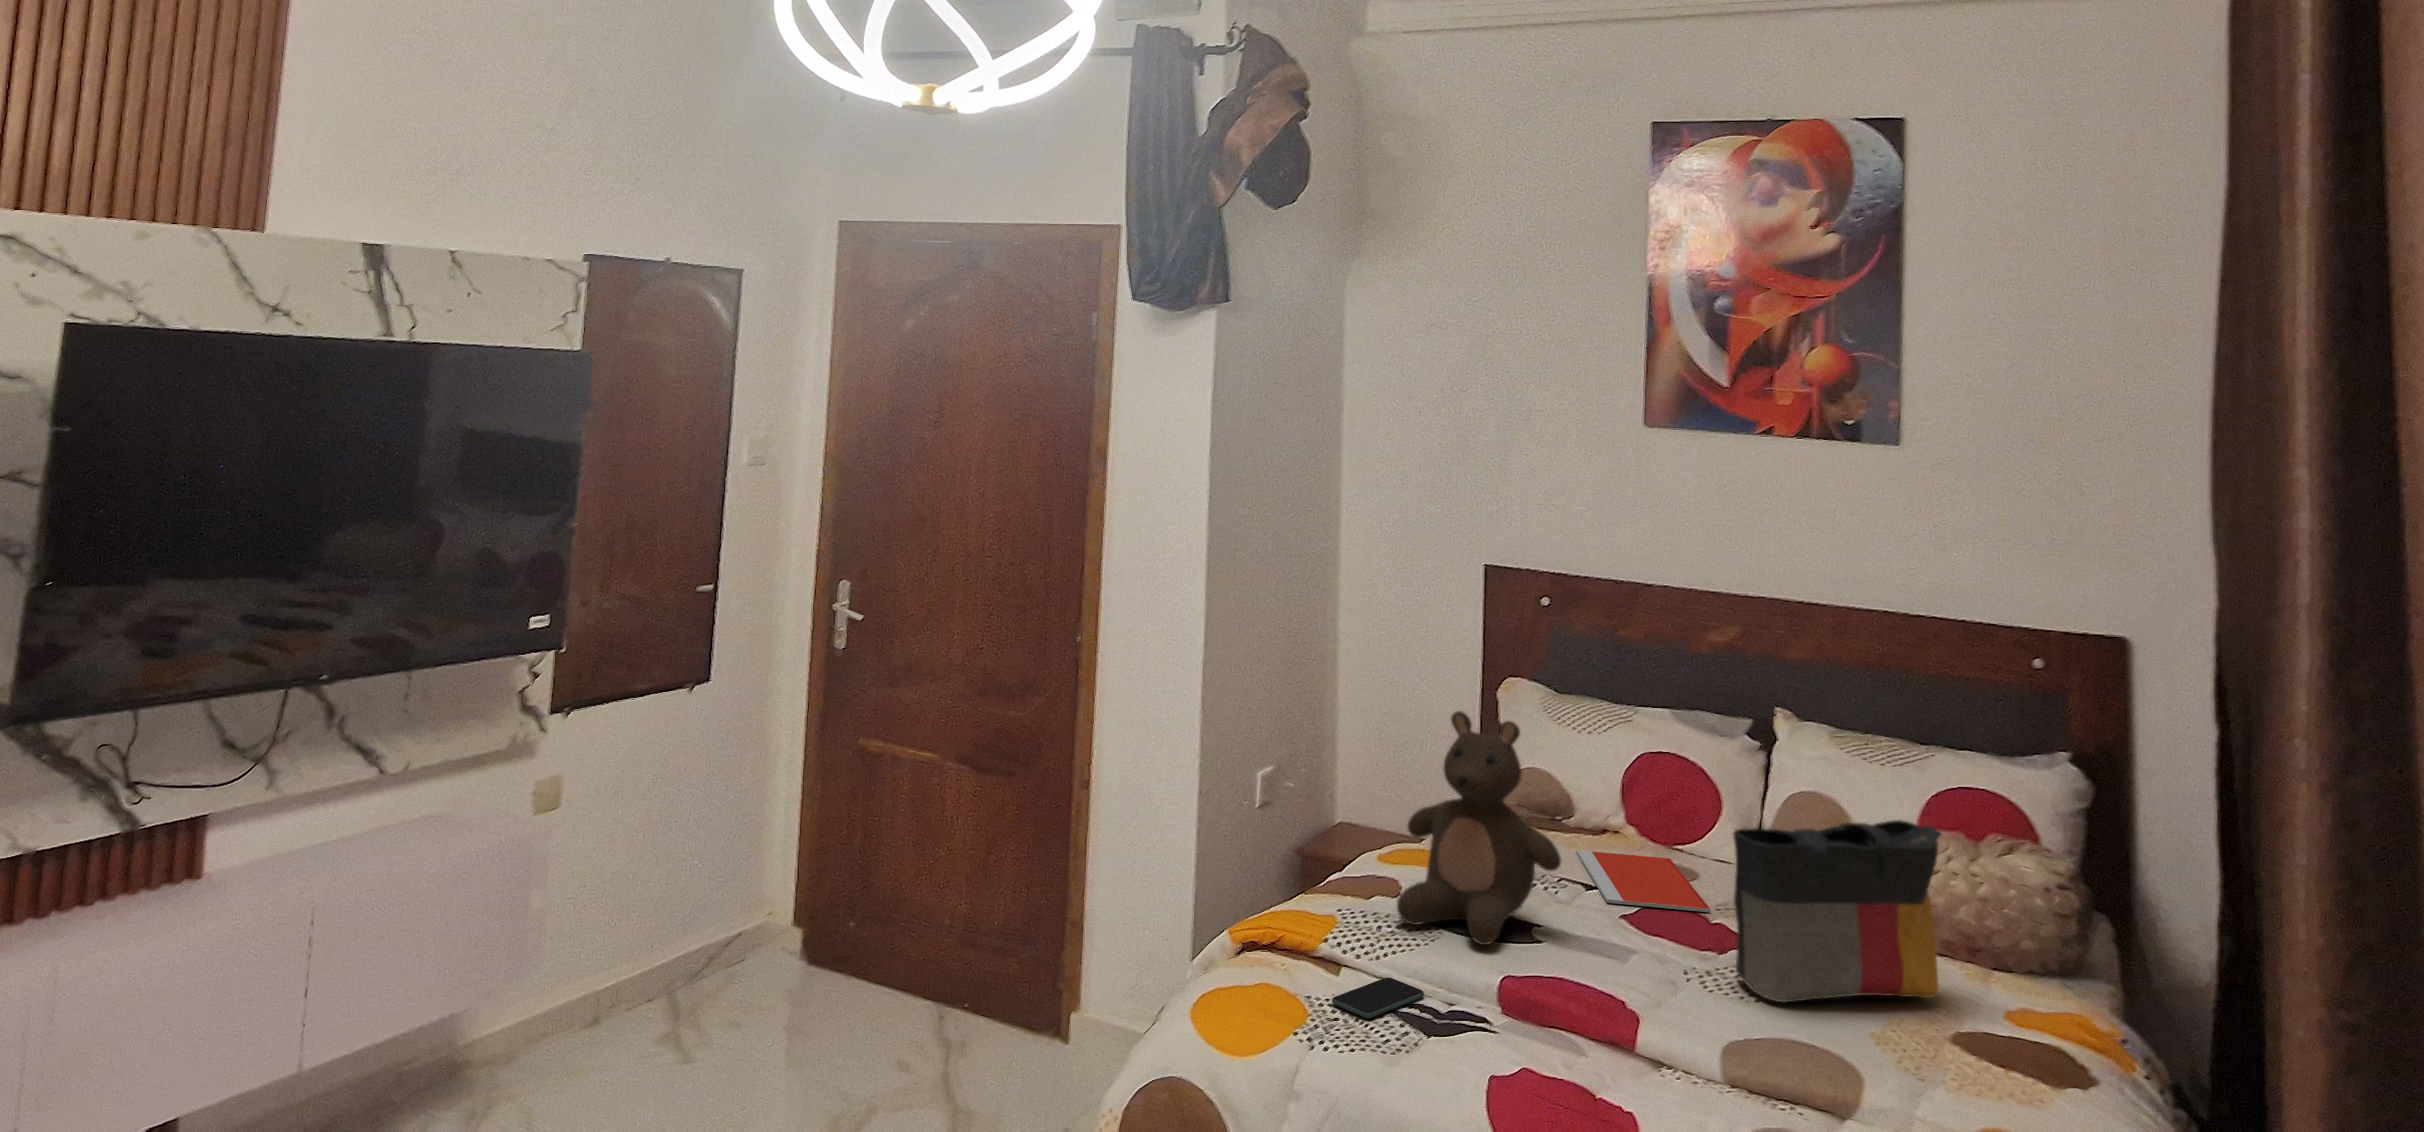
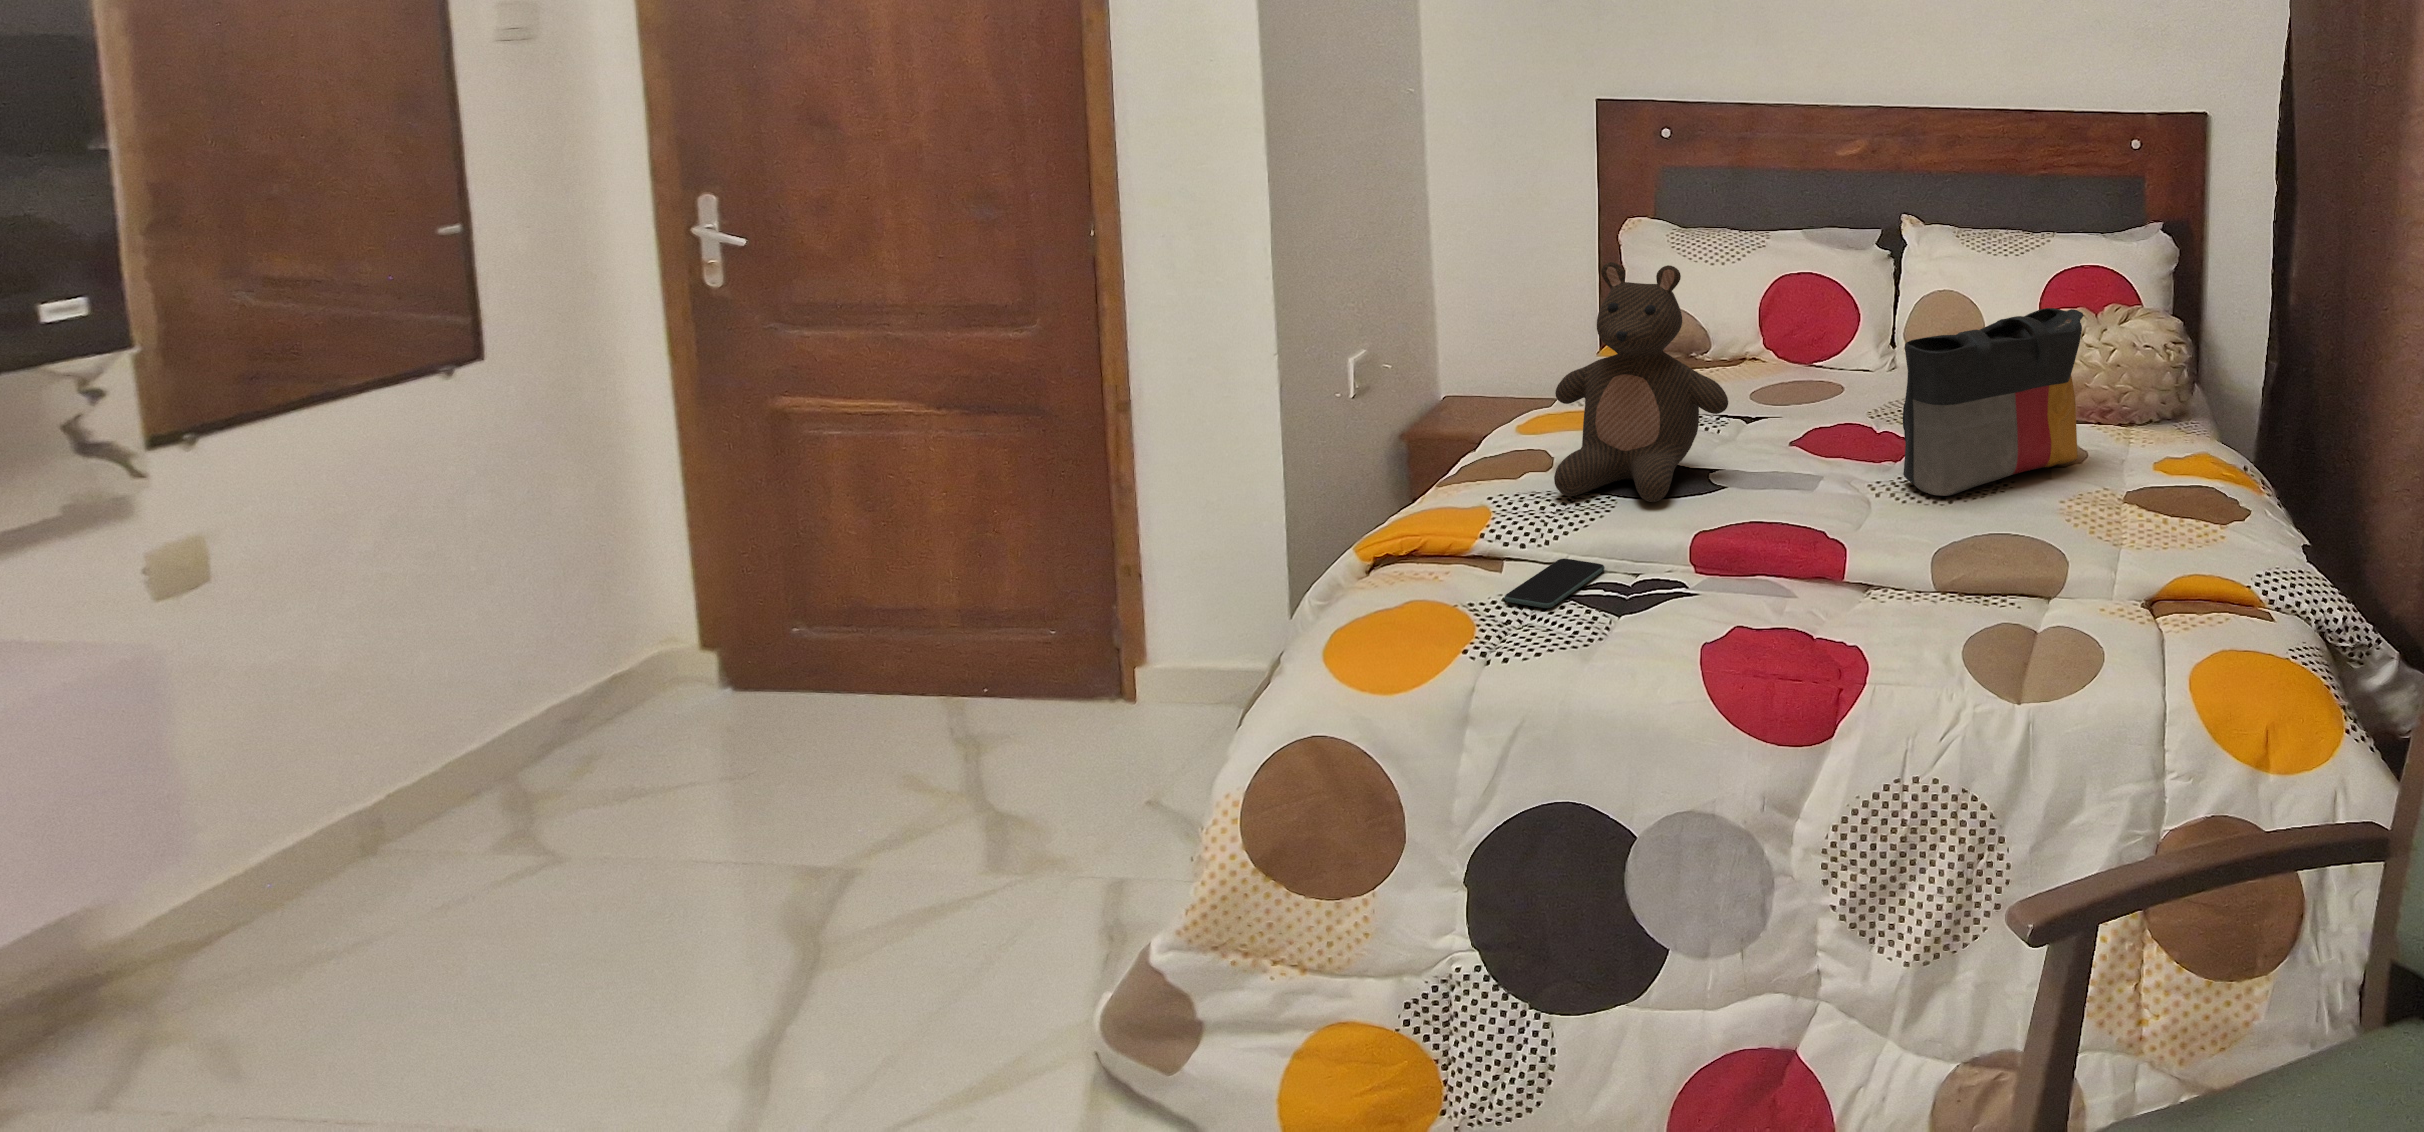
notebook: present [1576,850,1711,912] -> none [1723,376,1865,432]

